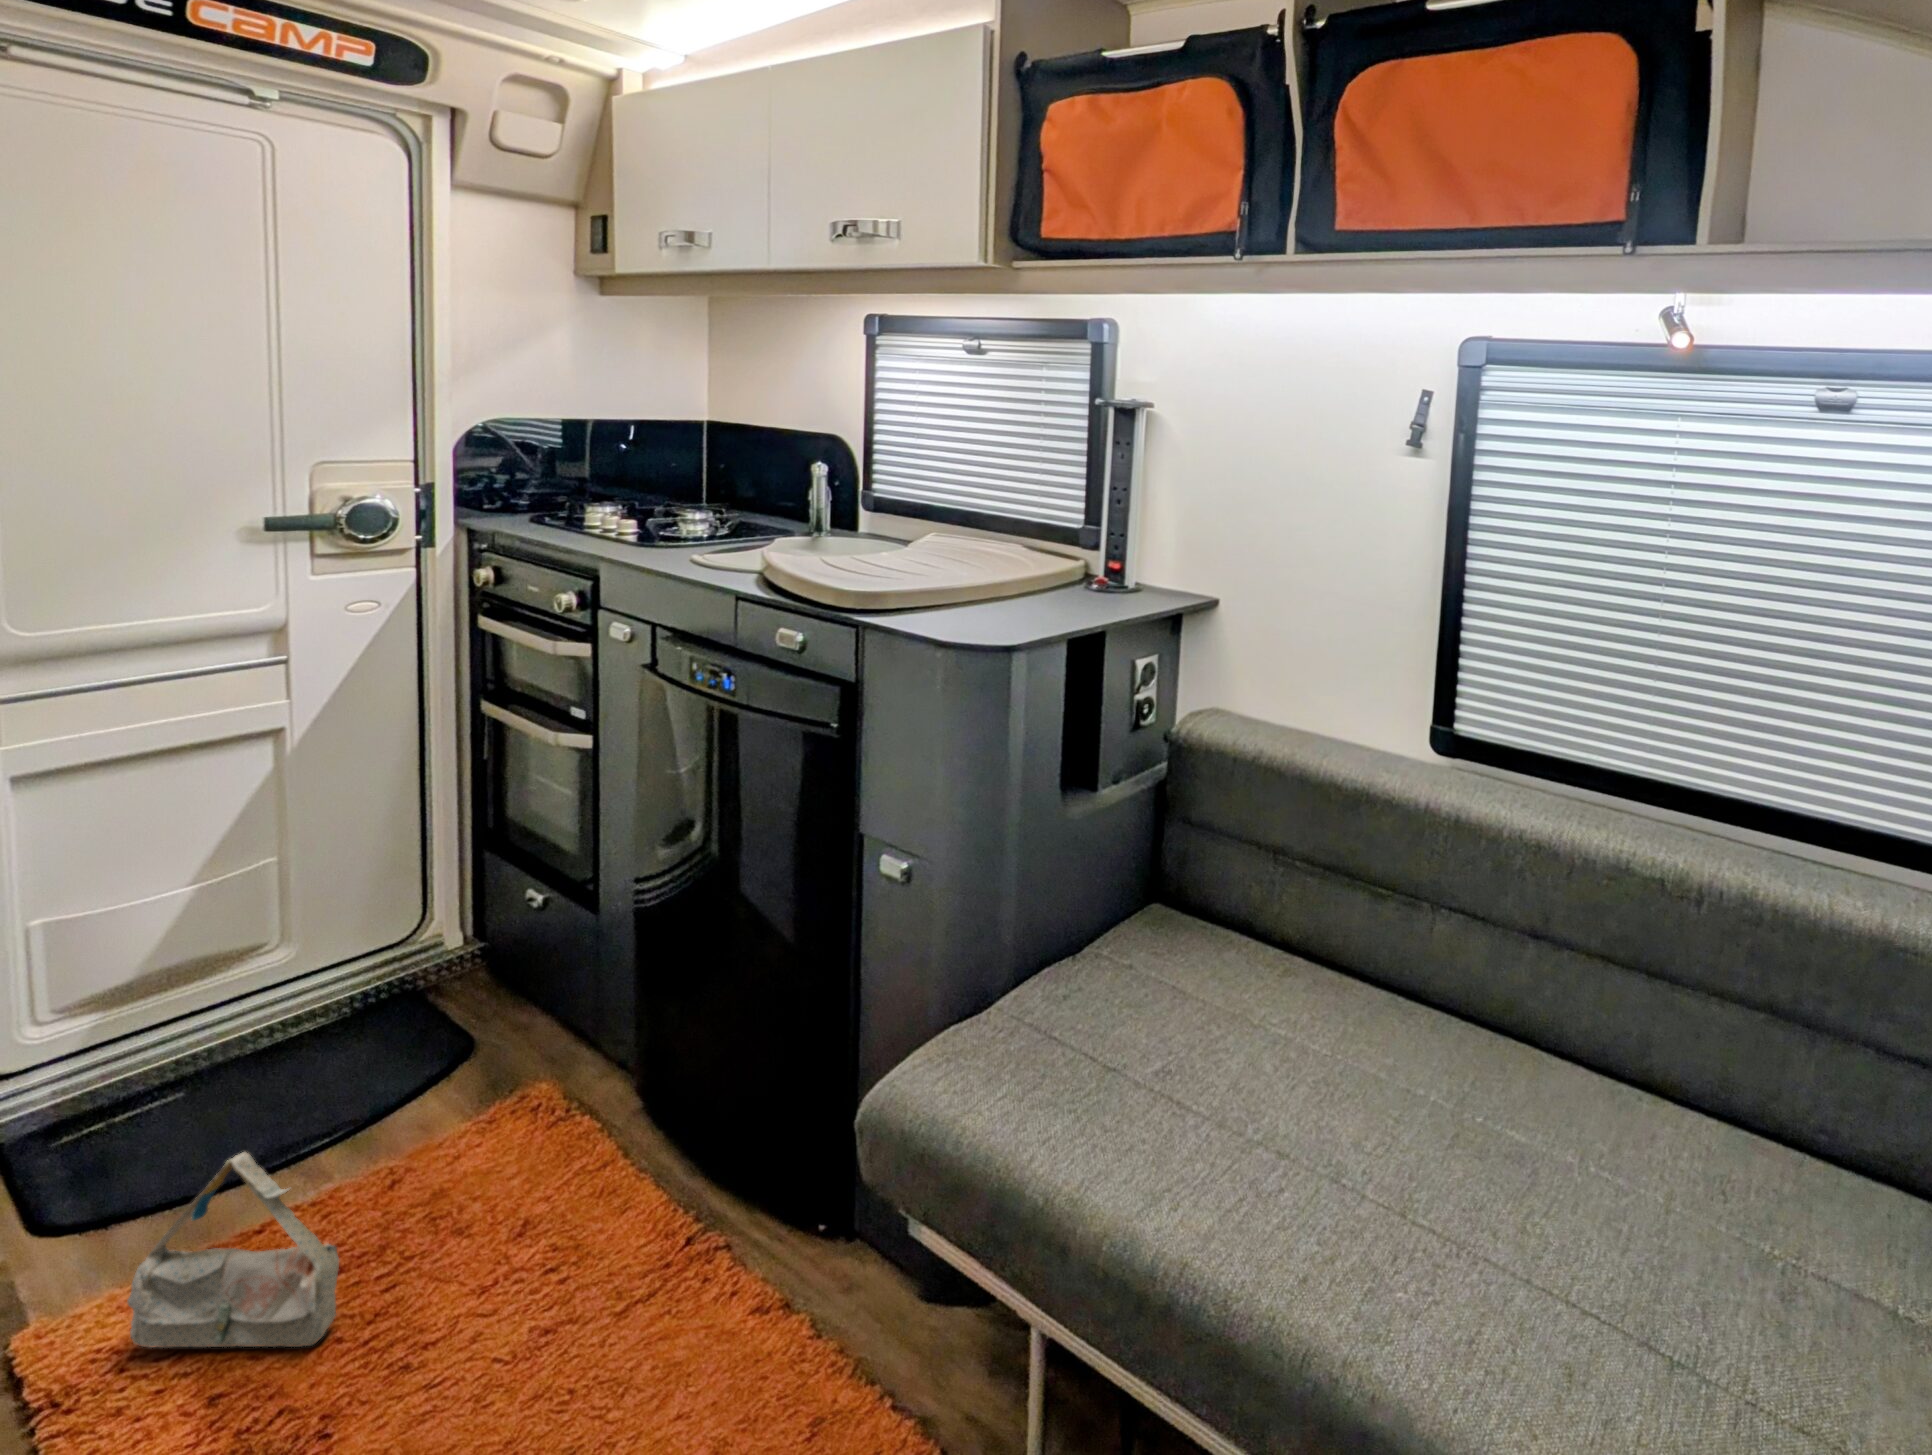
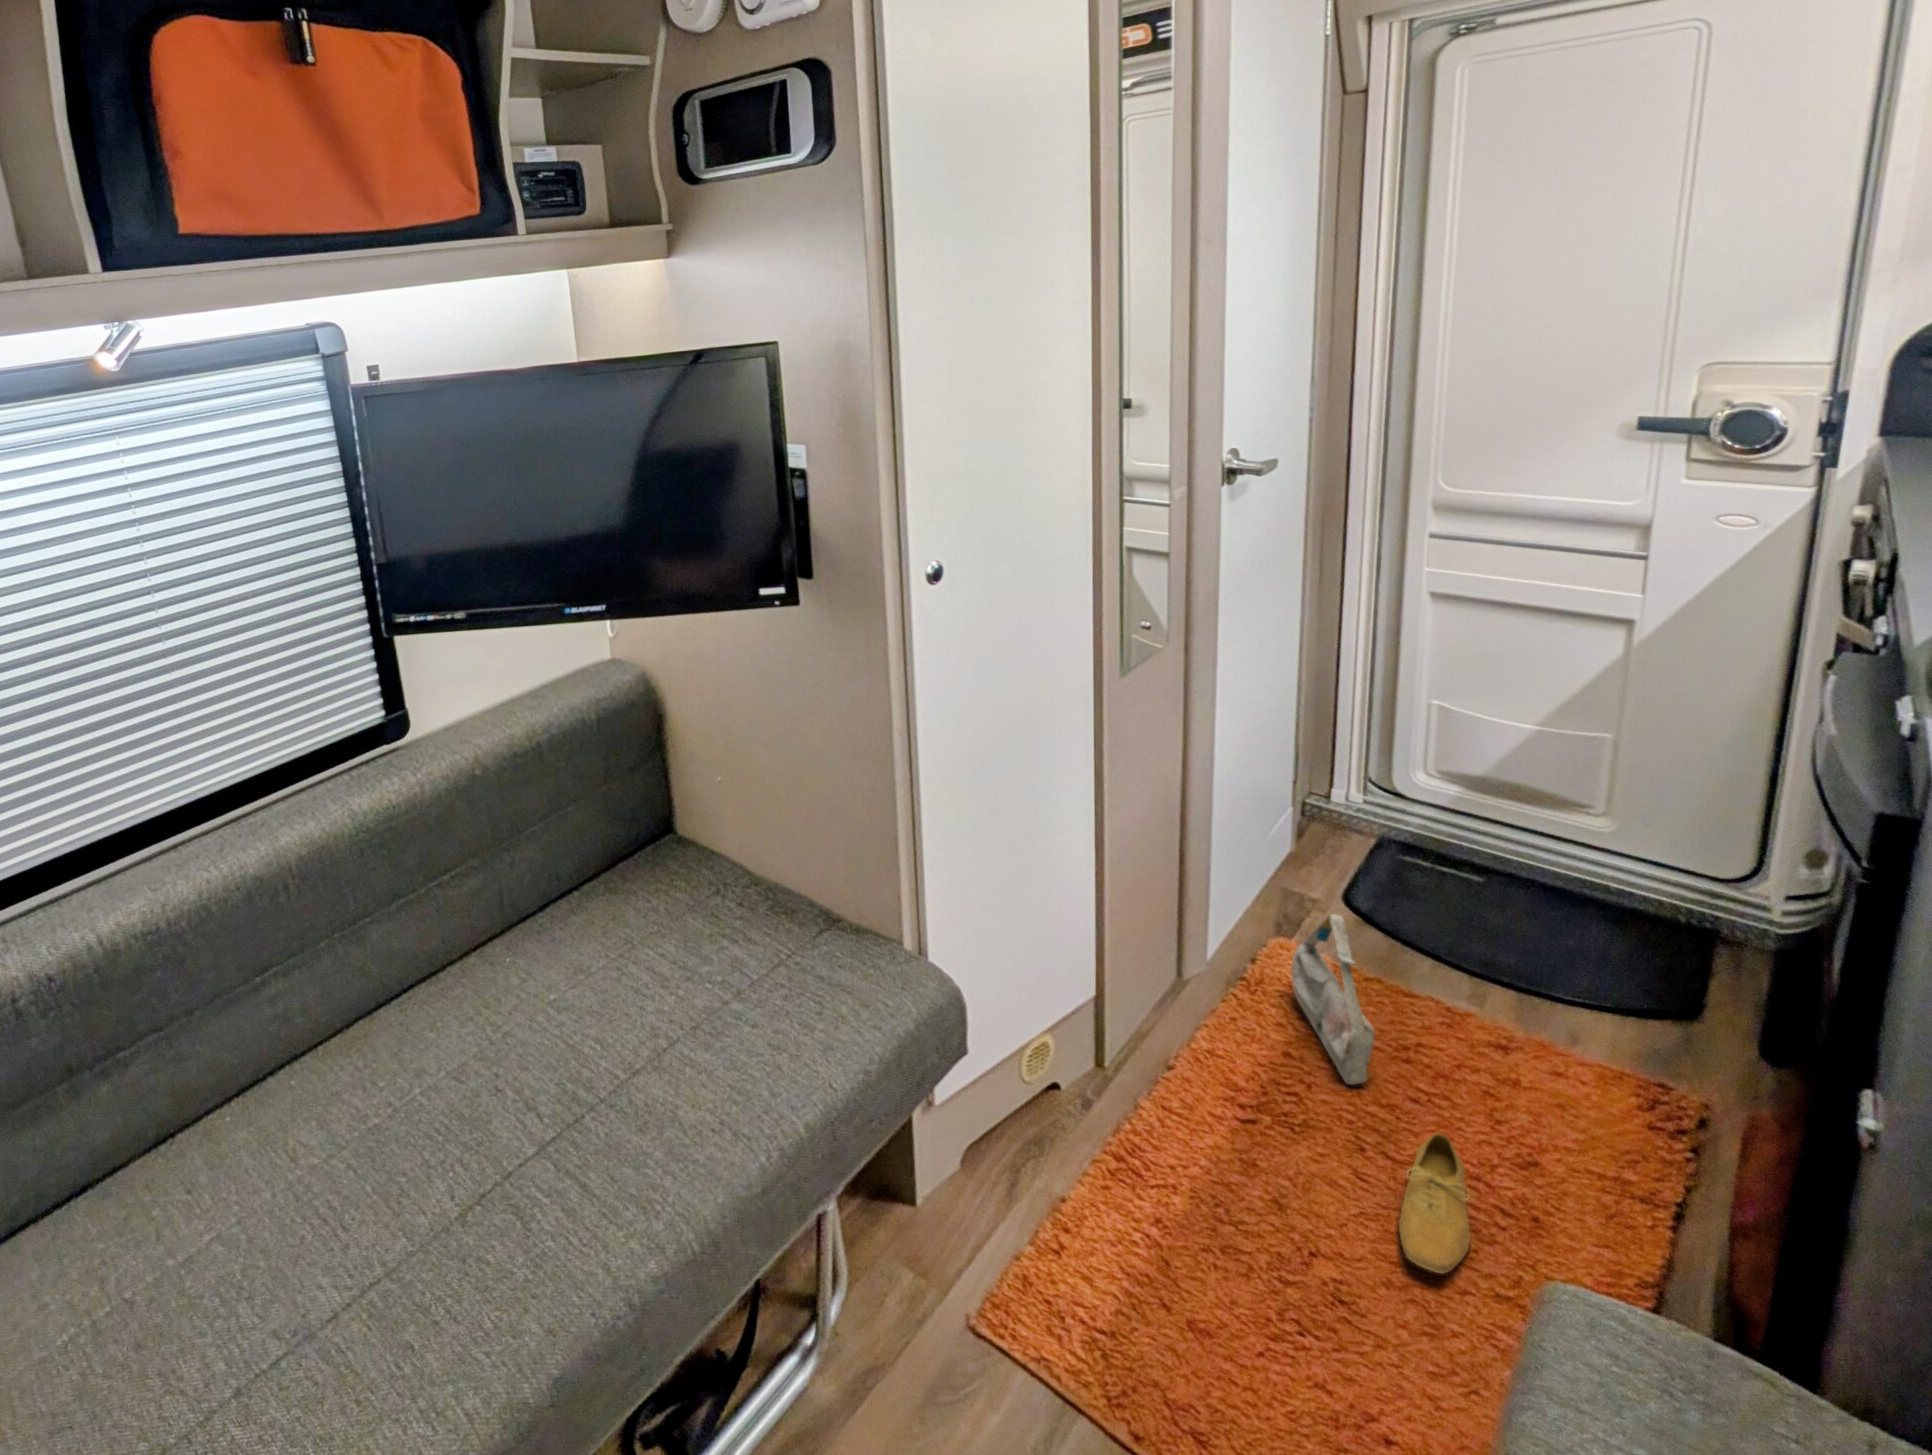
shoe: none [466,1252,594,1369] -> present [1399,1134,1473,1273]

